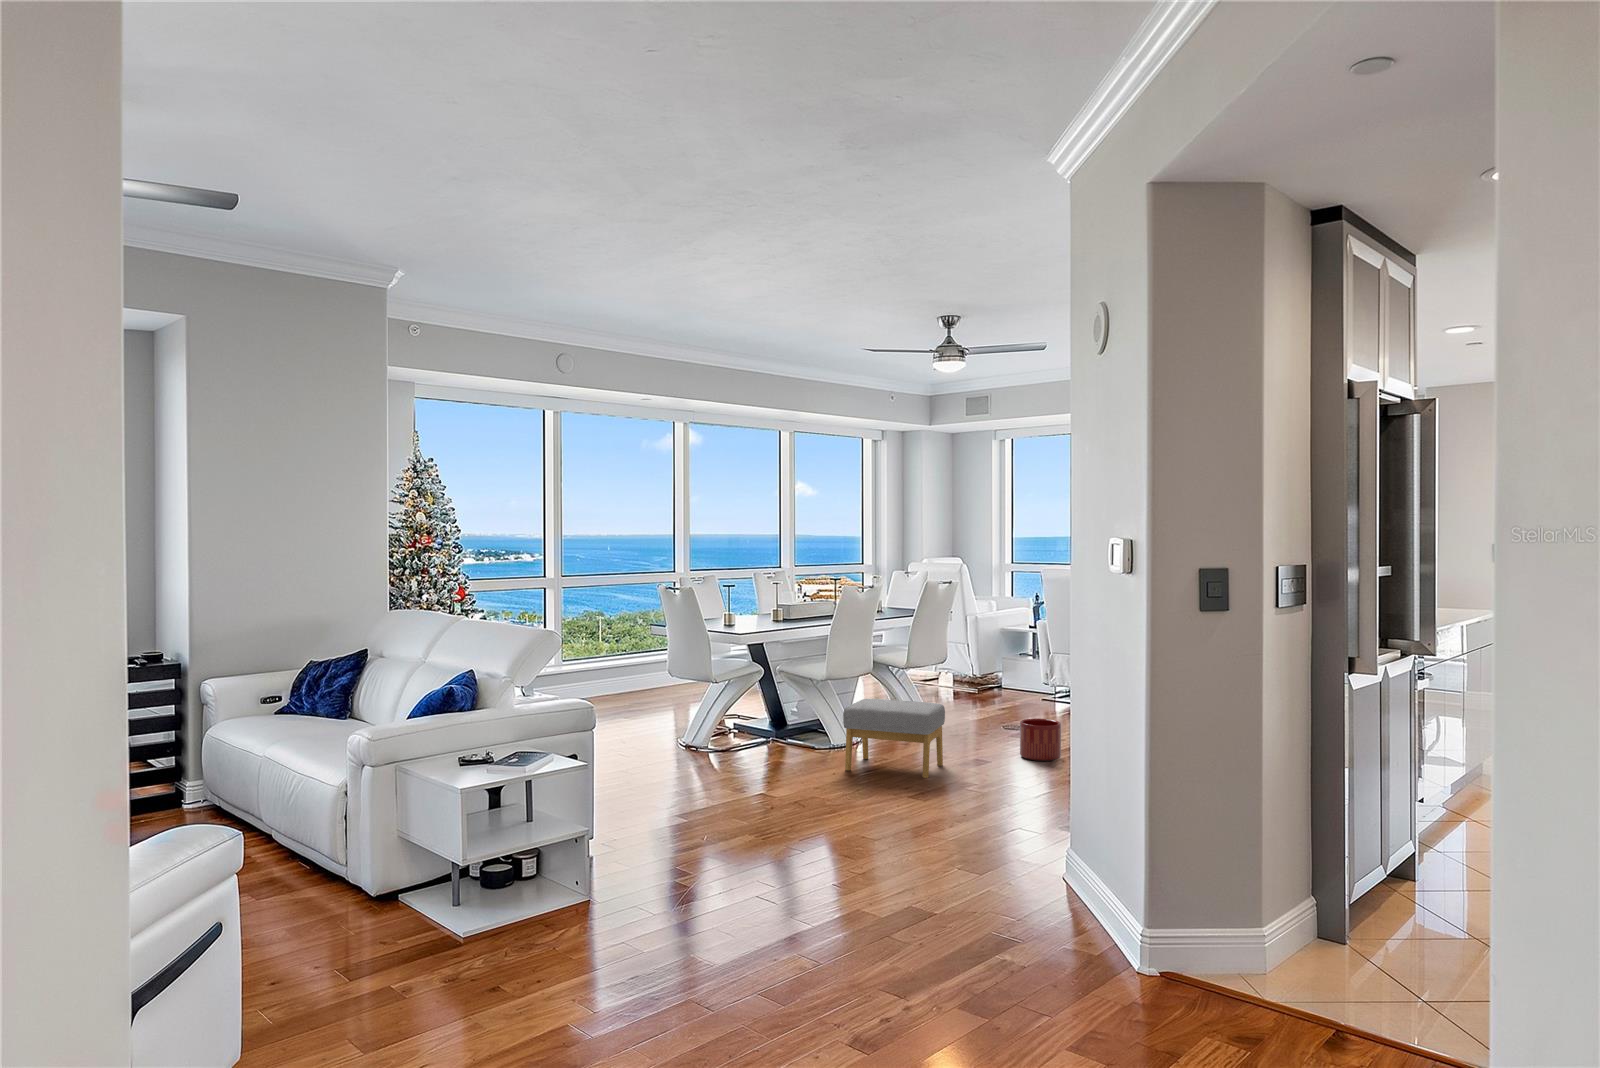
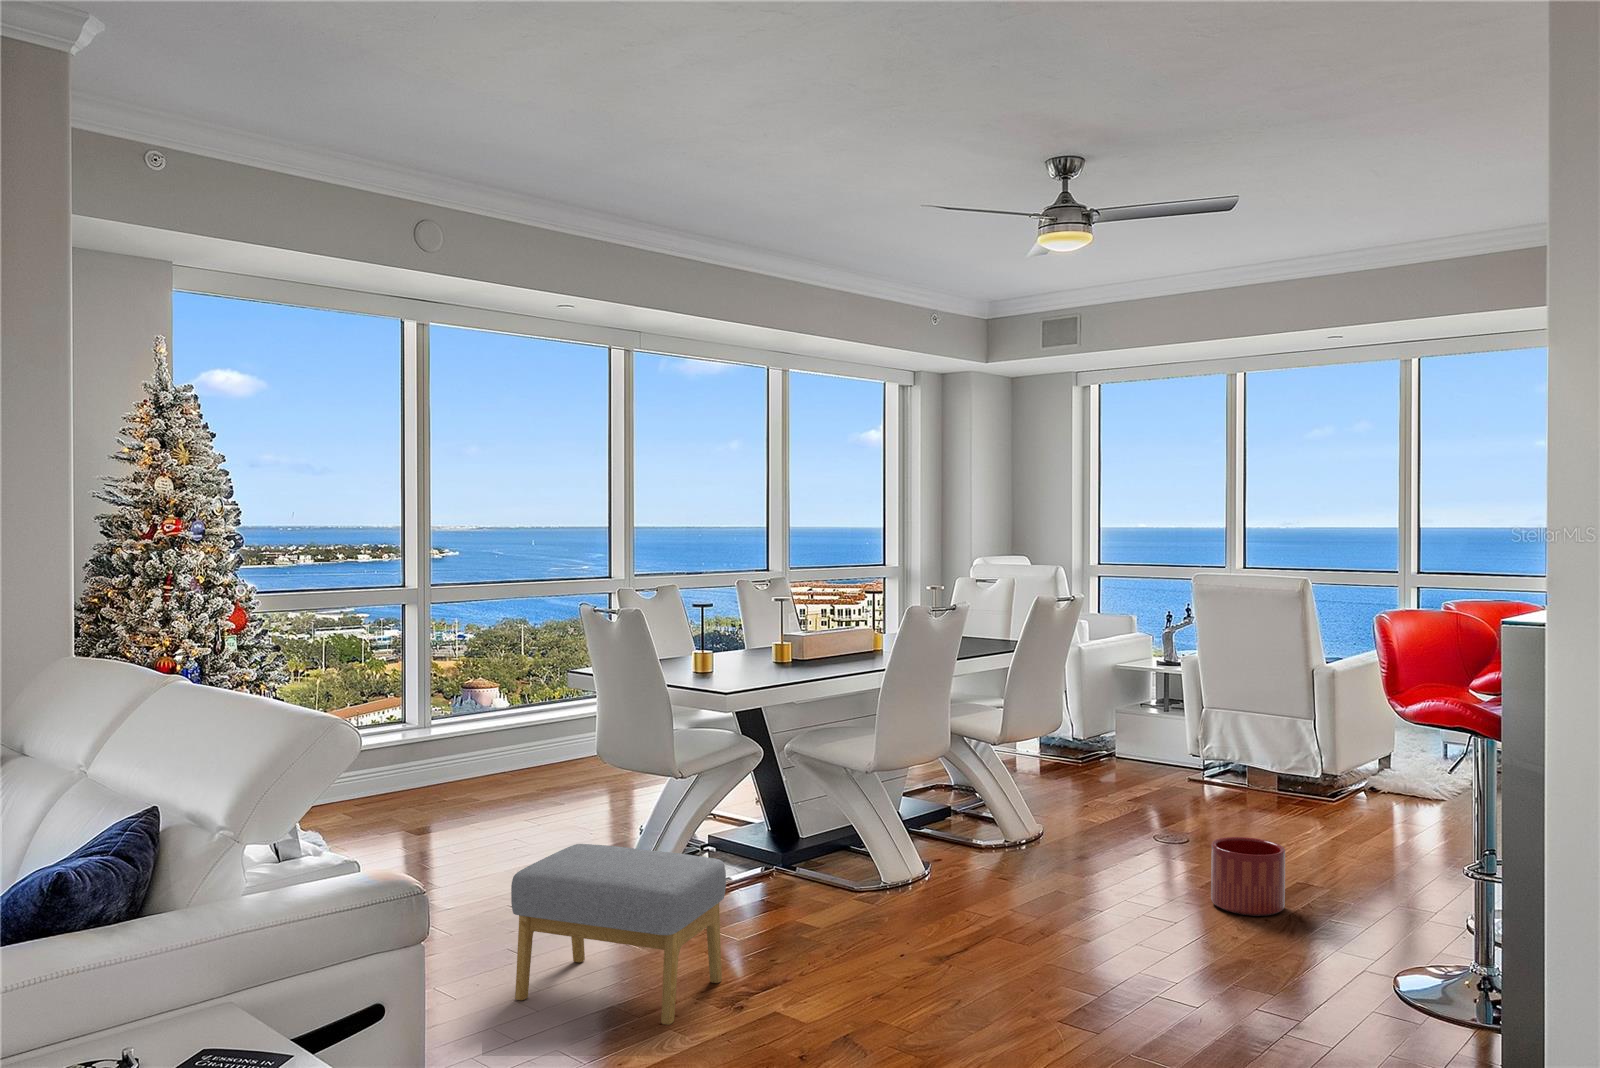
footstool: present [843,699,945,778] -> present [511,844,726,1025]

